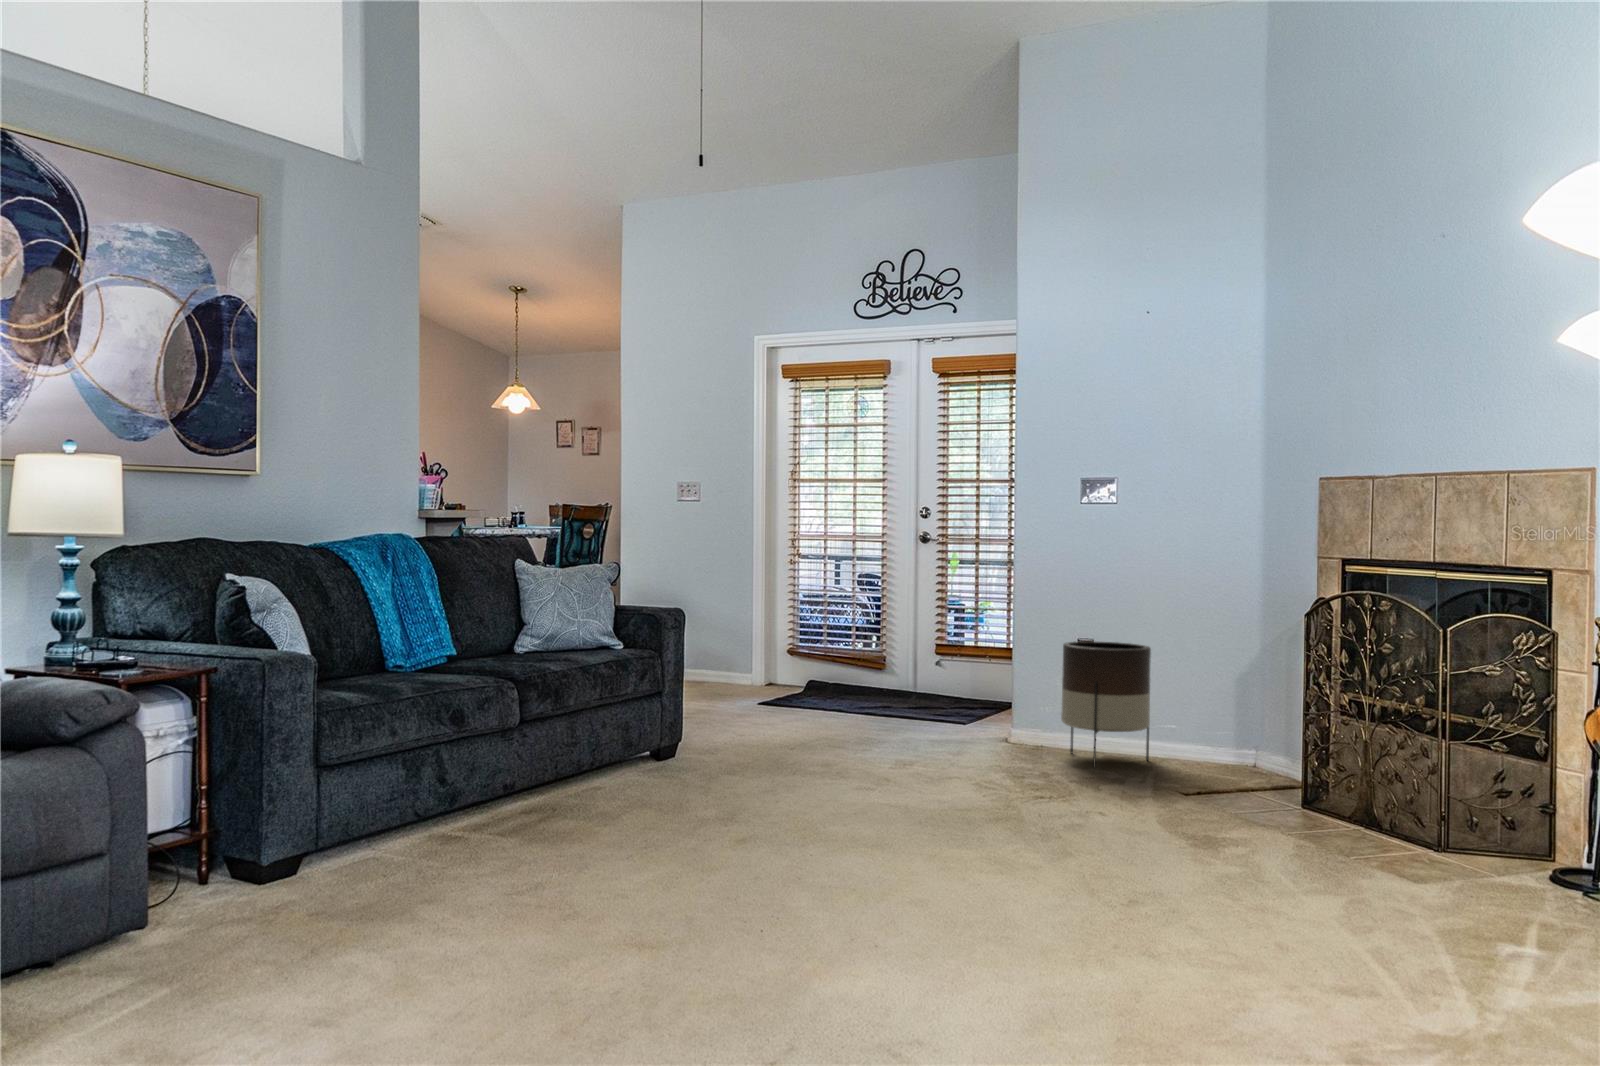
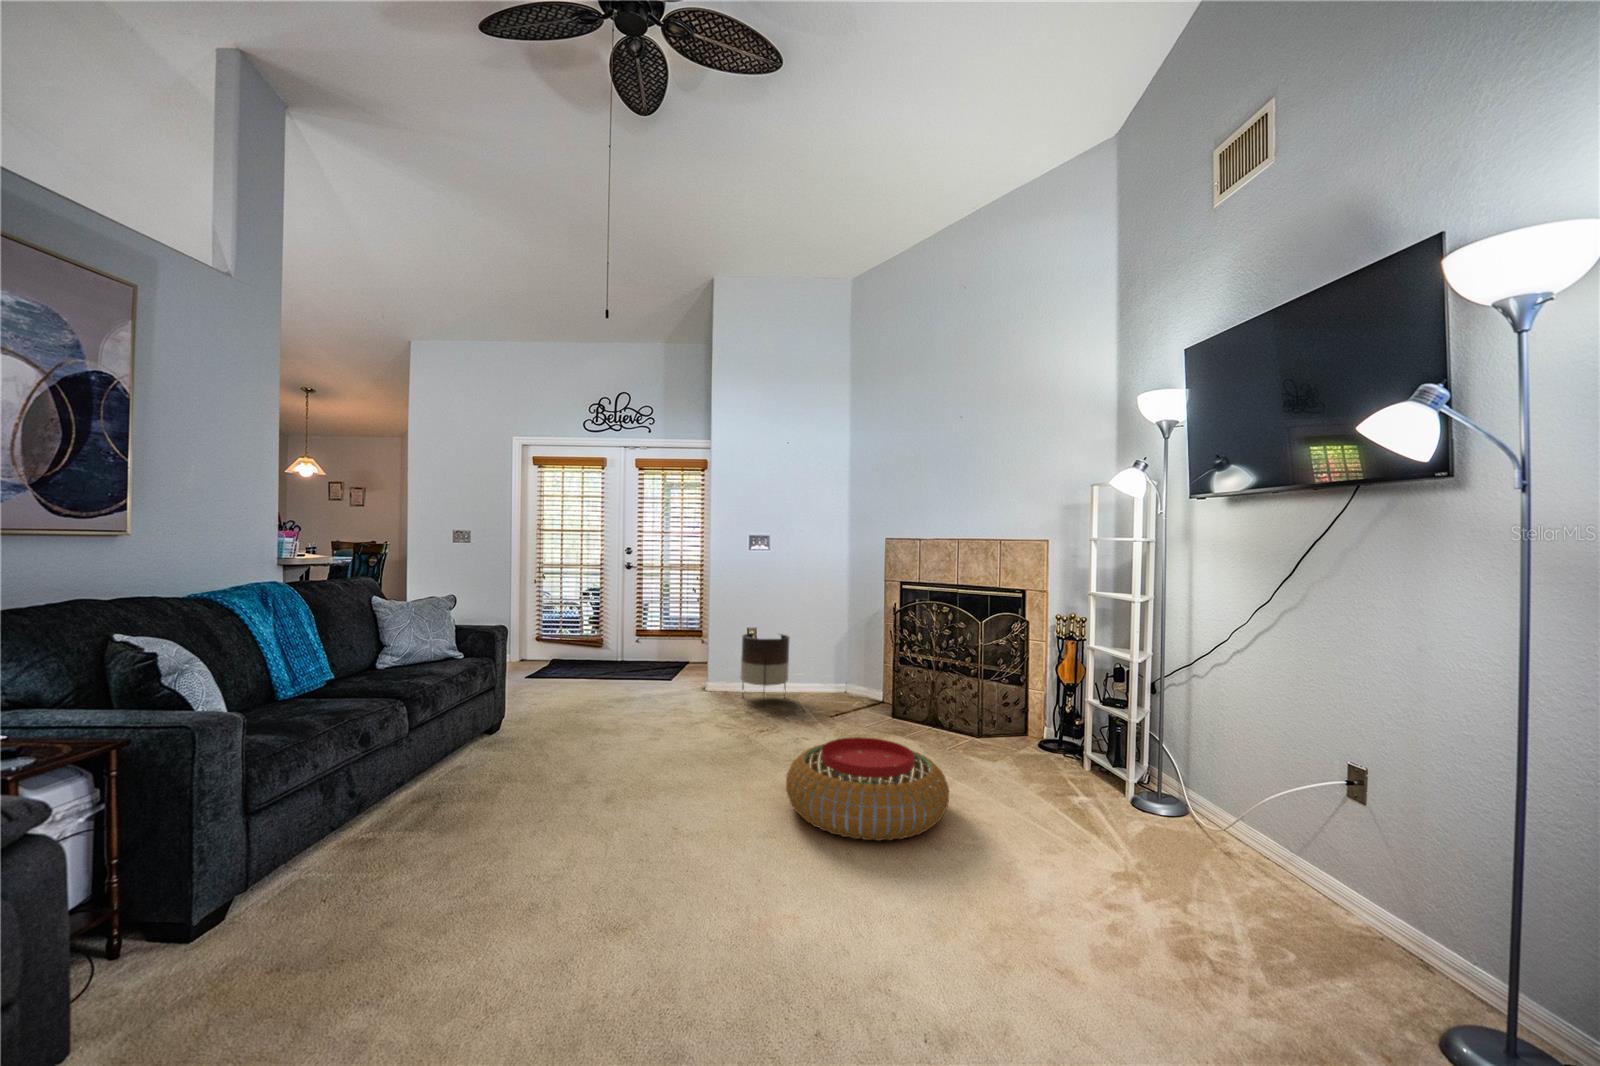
pouf: none [982,791,1285,957] -> present [786,737,949,841]

